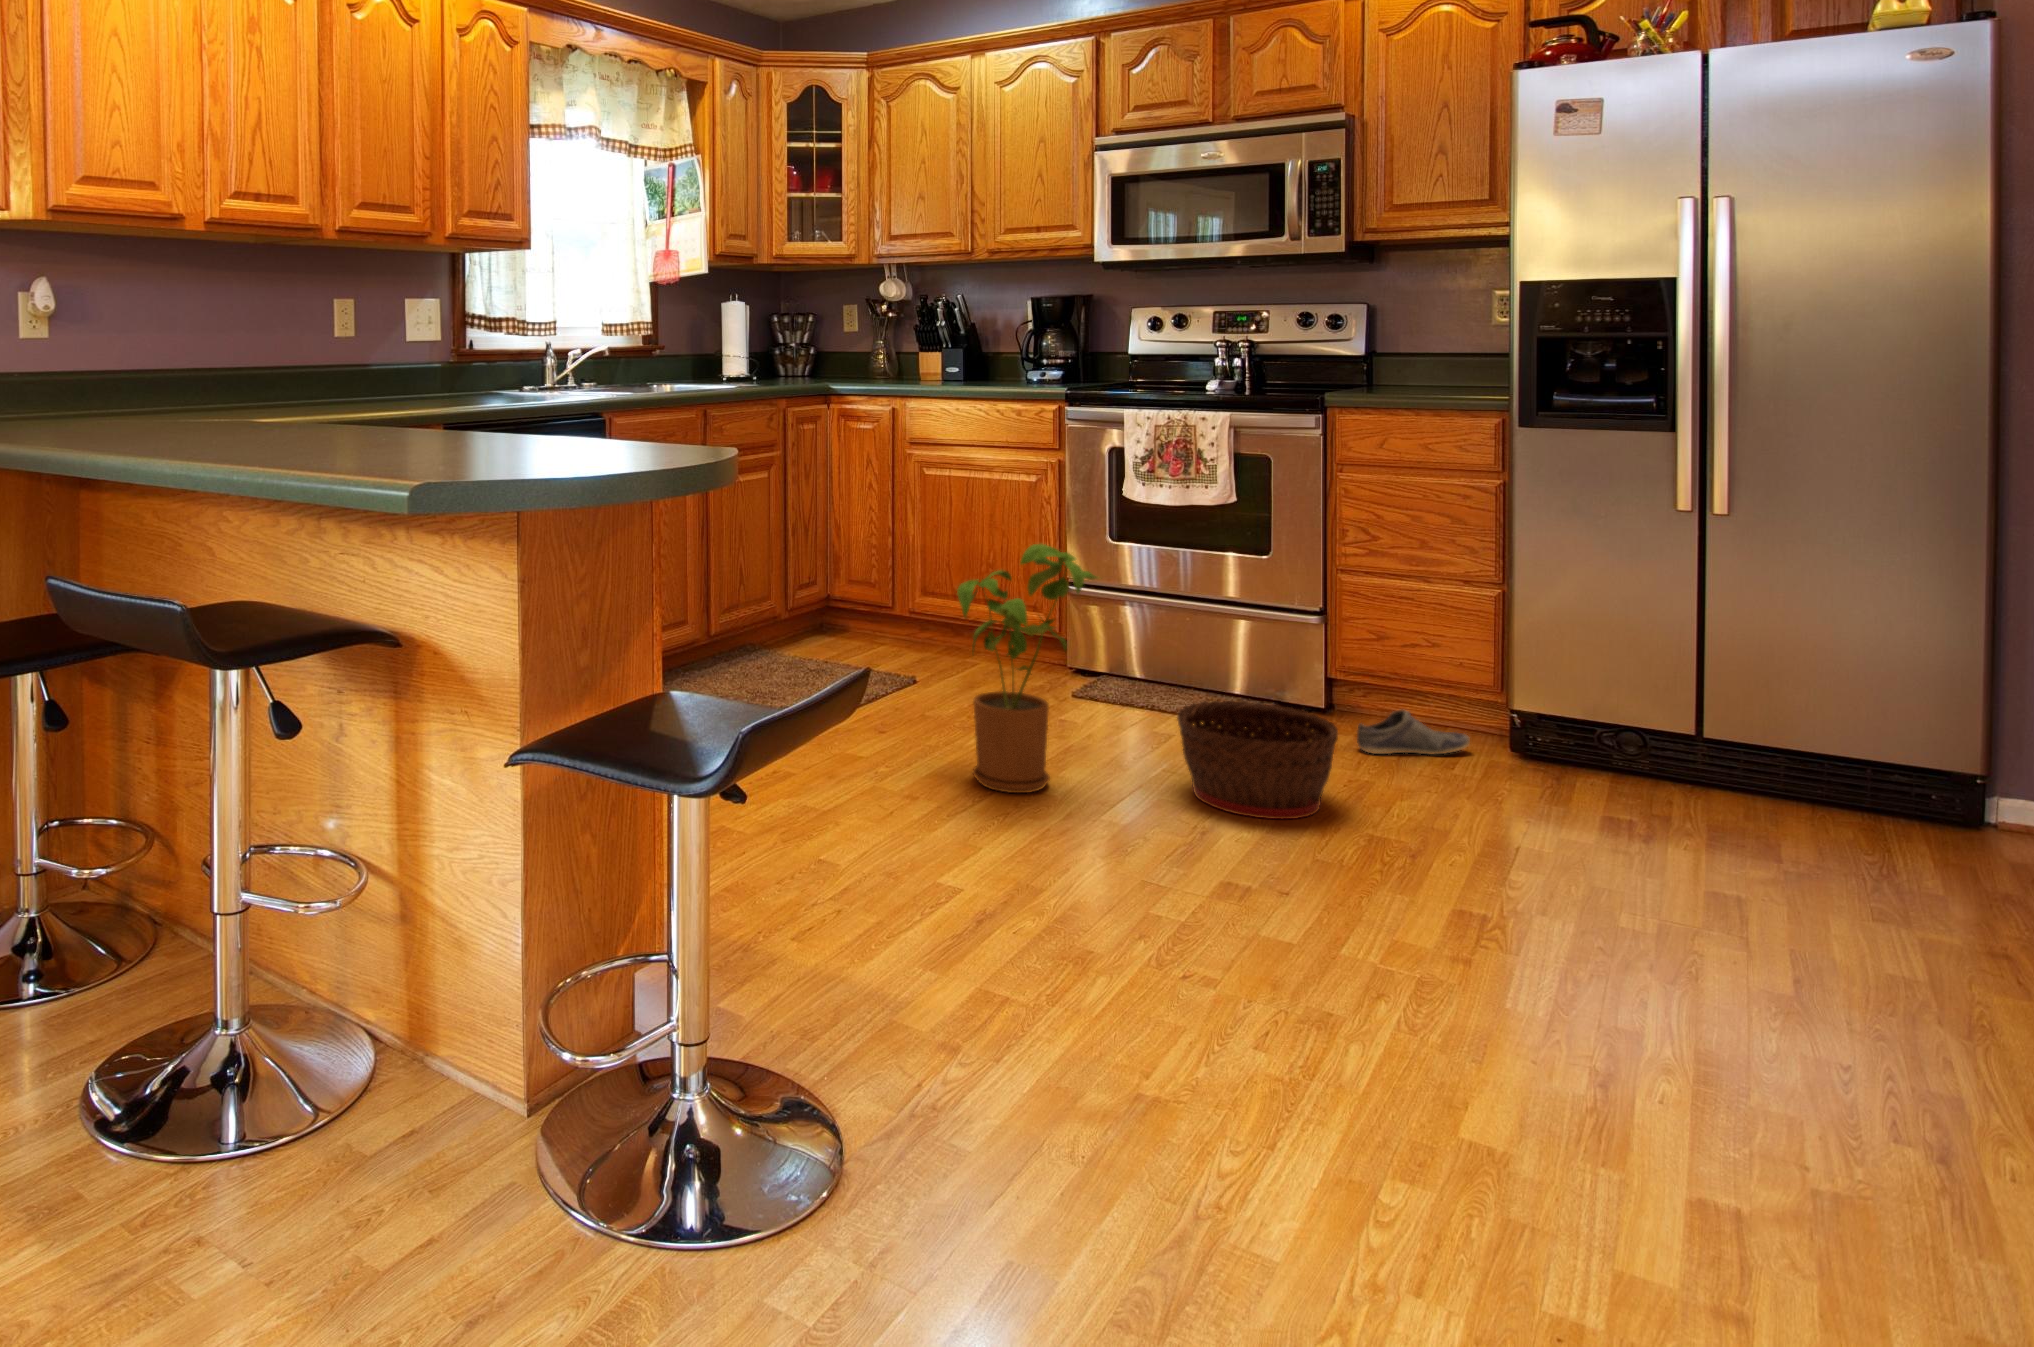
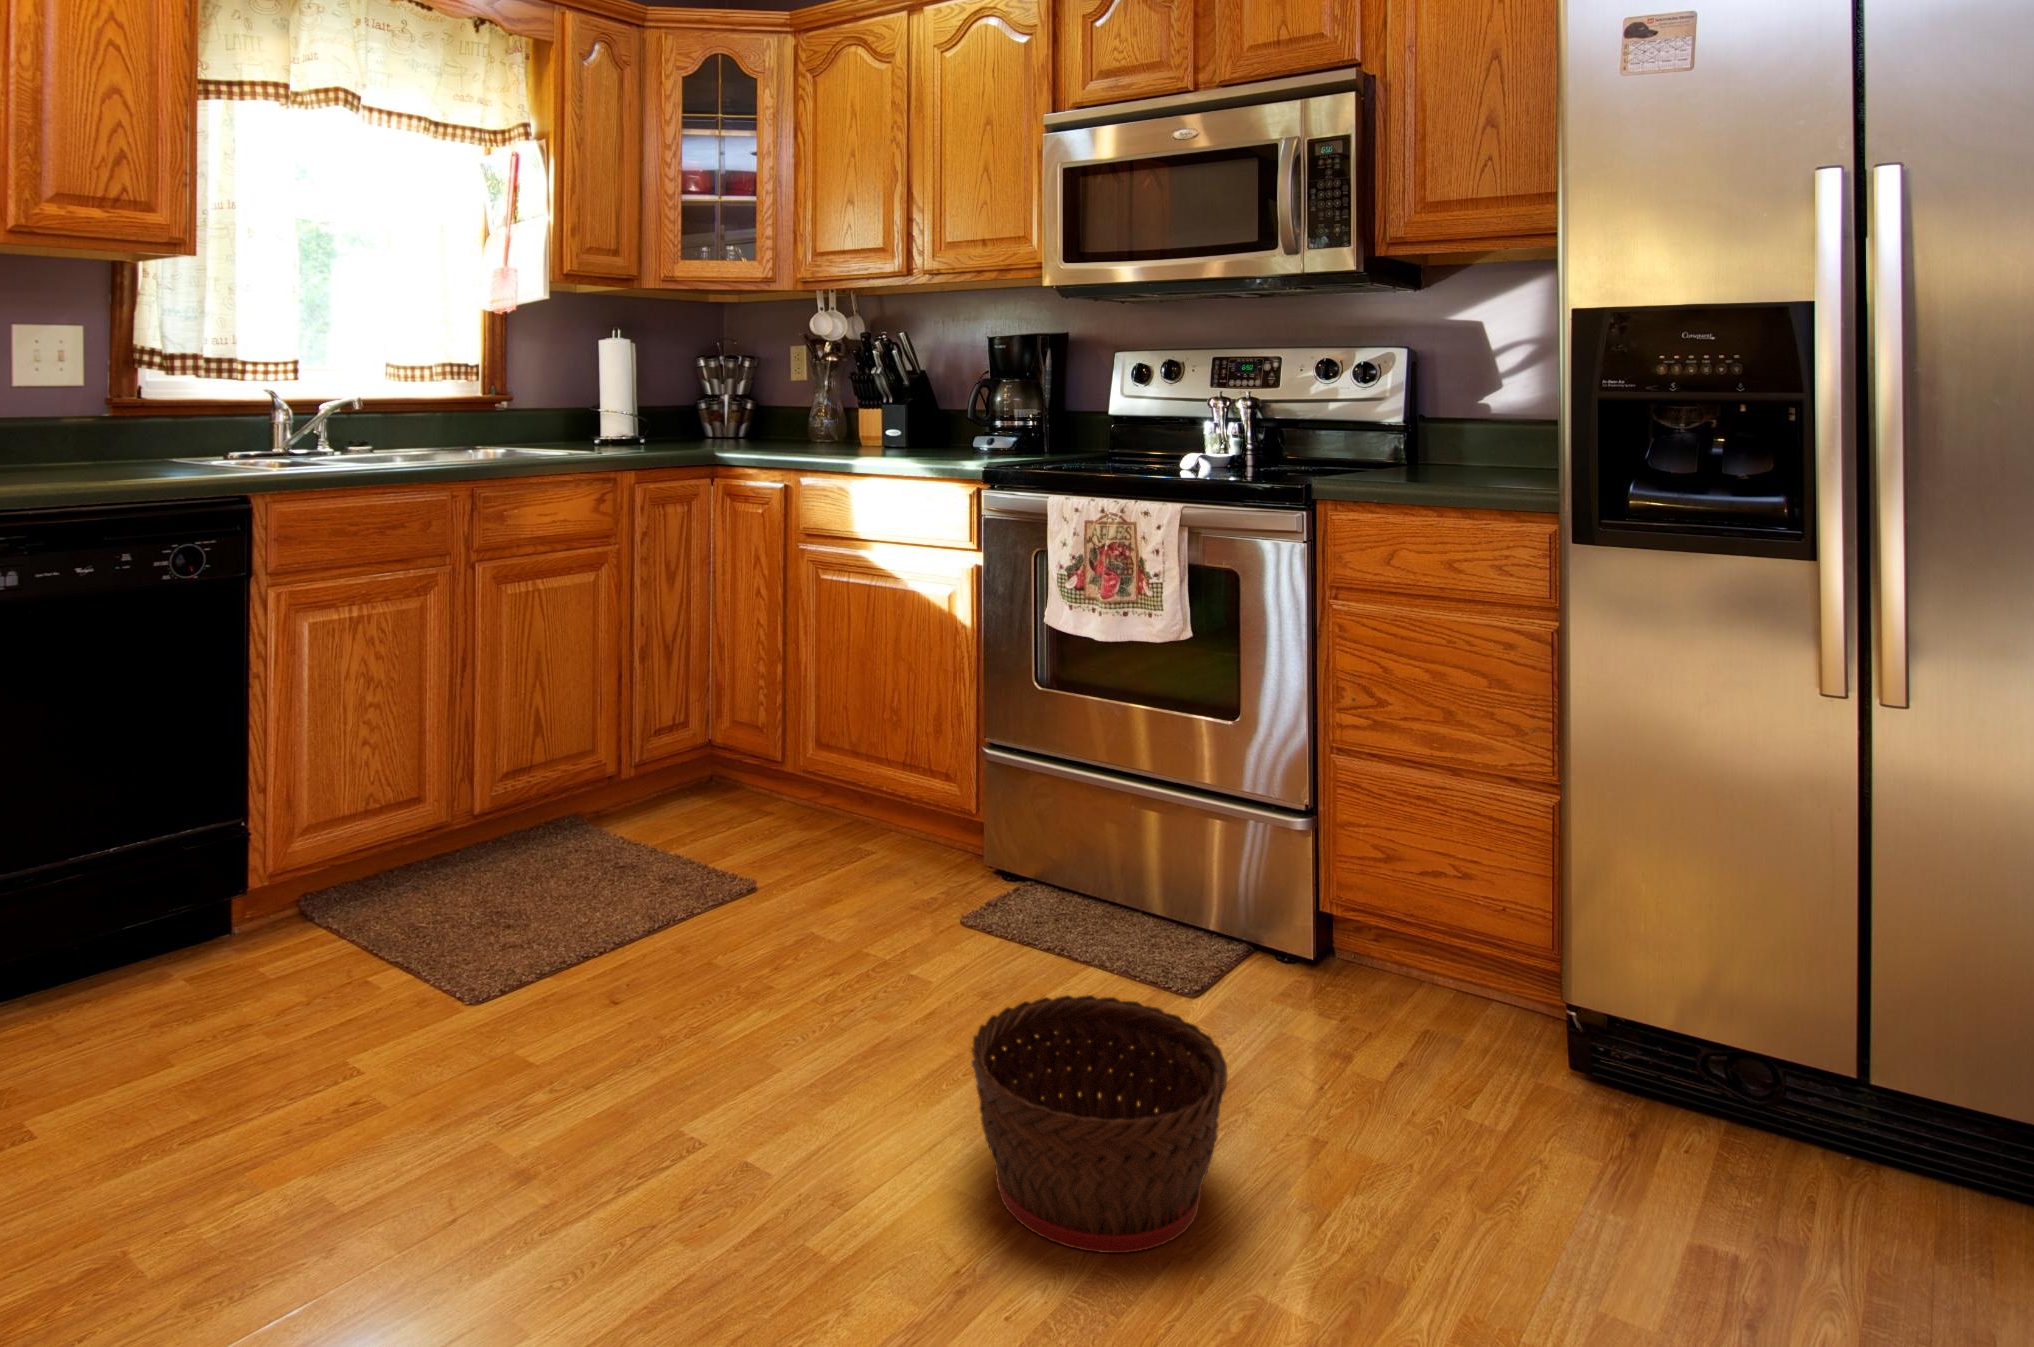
house plant: present [957,544,1097,793] -> none [623,734,864,1168]
shoe: present [1357,709,1470,754] -> none [1327,992,1506,1072]

